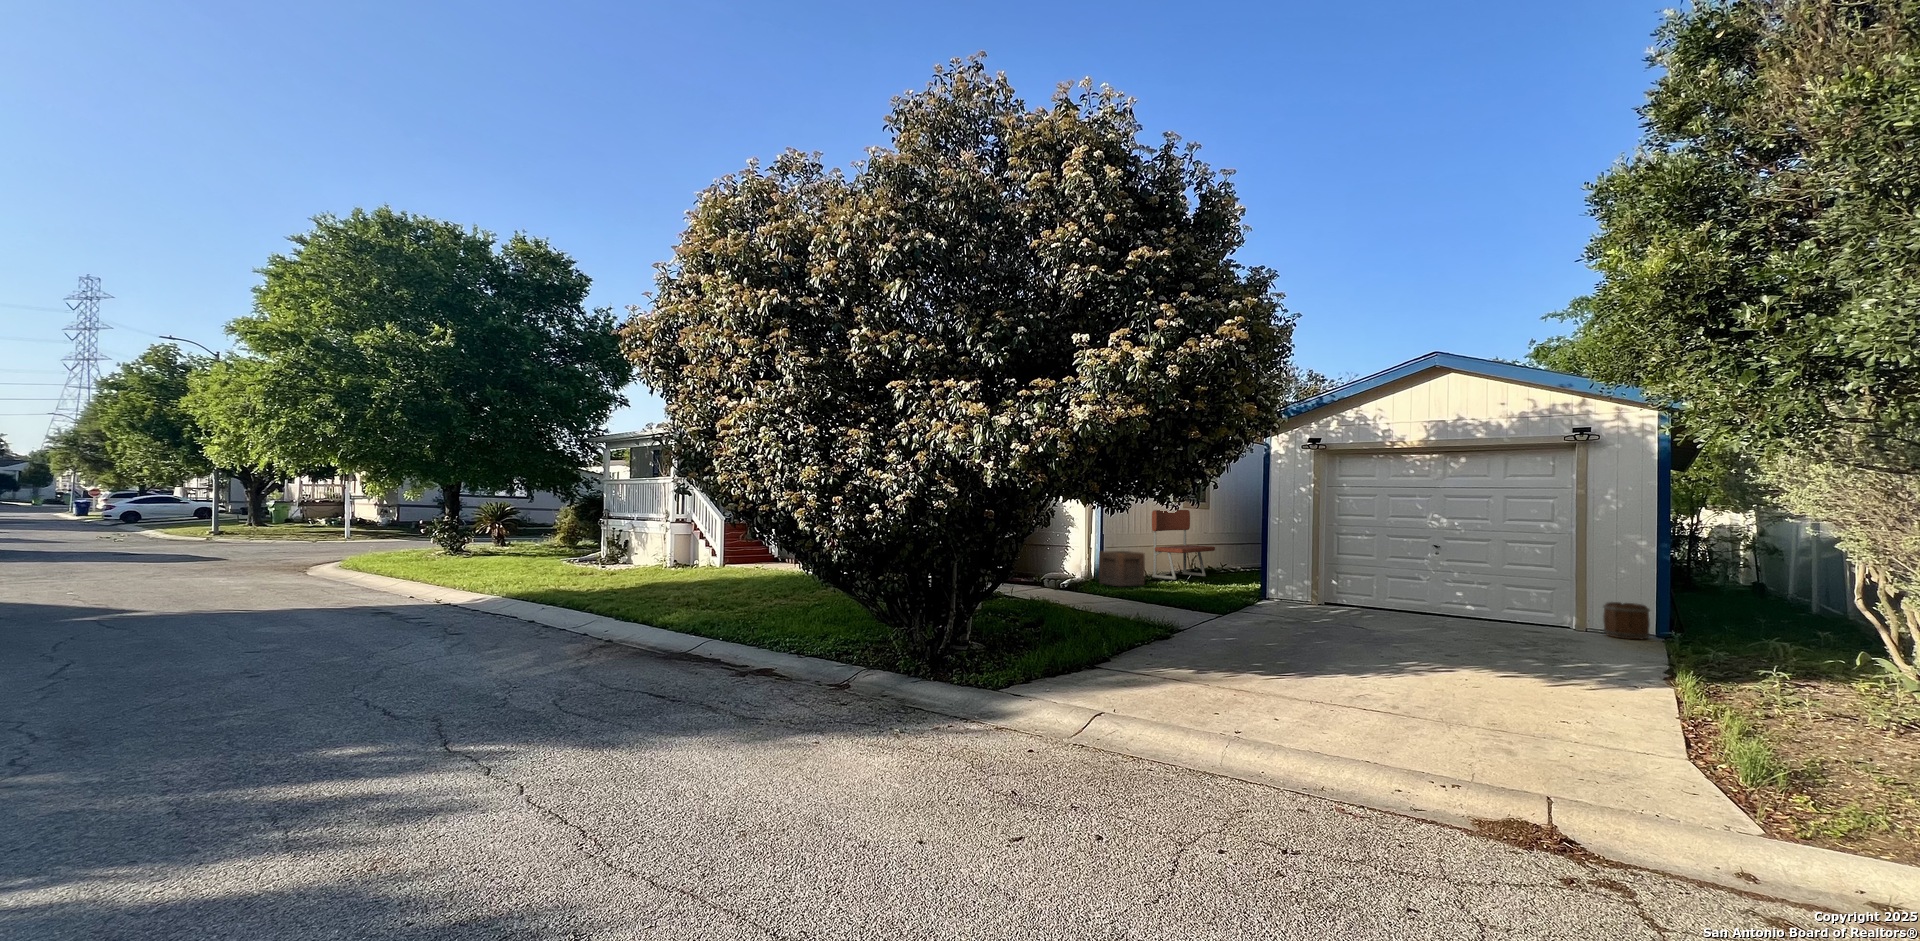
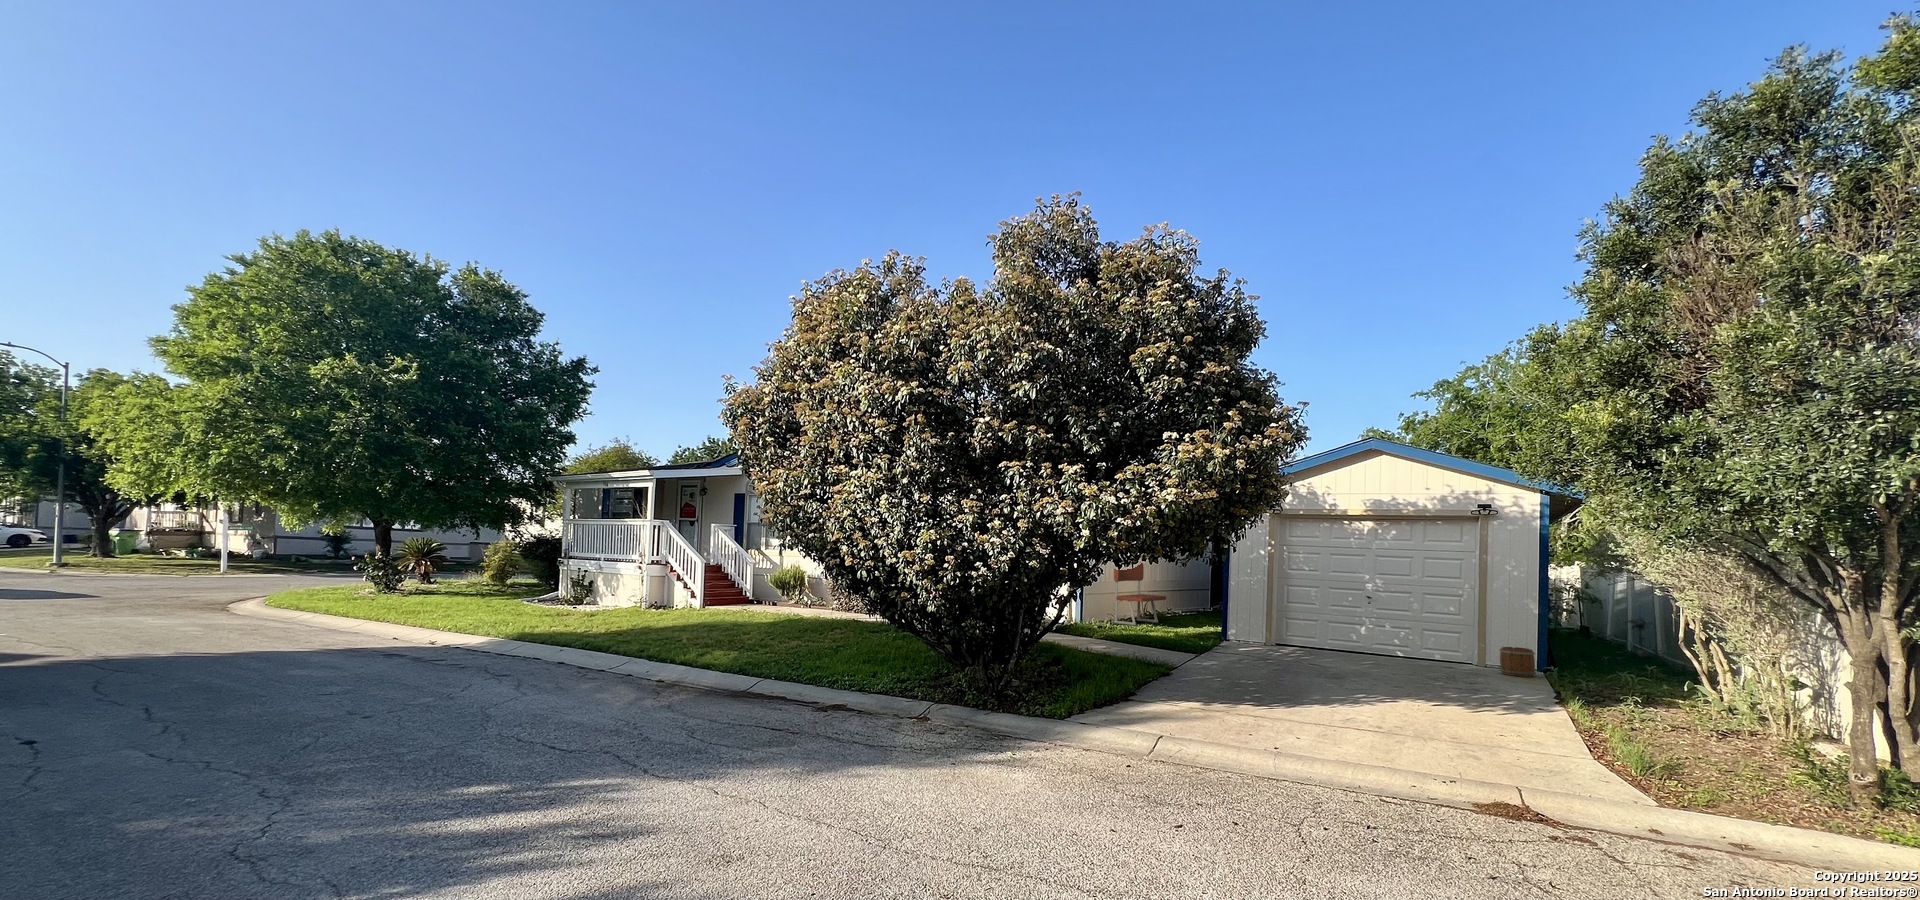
wooden crate: present [1098,551,1145,586] -> none [1071,599,1113,631]
potted plant: none [1788,564,1835,615] -> present [1625,618,1648,658]

